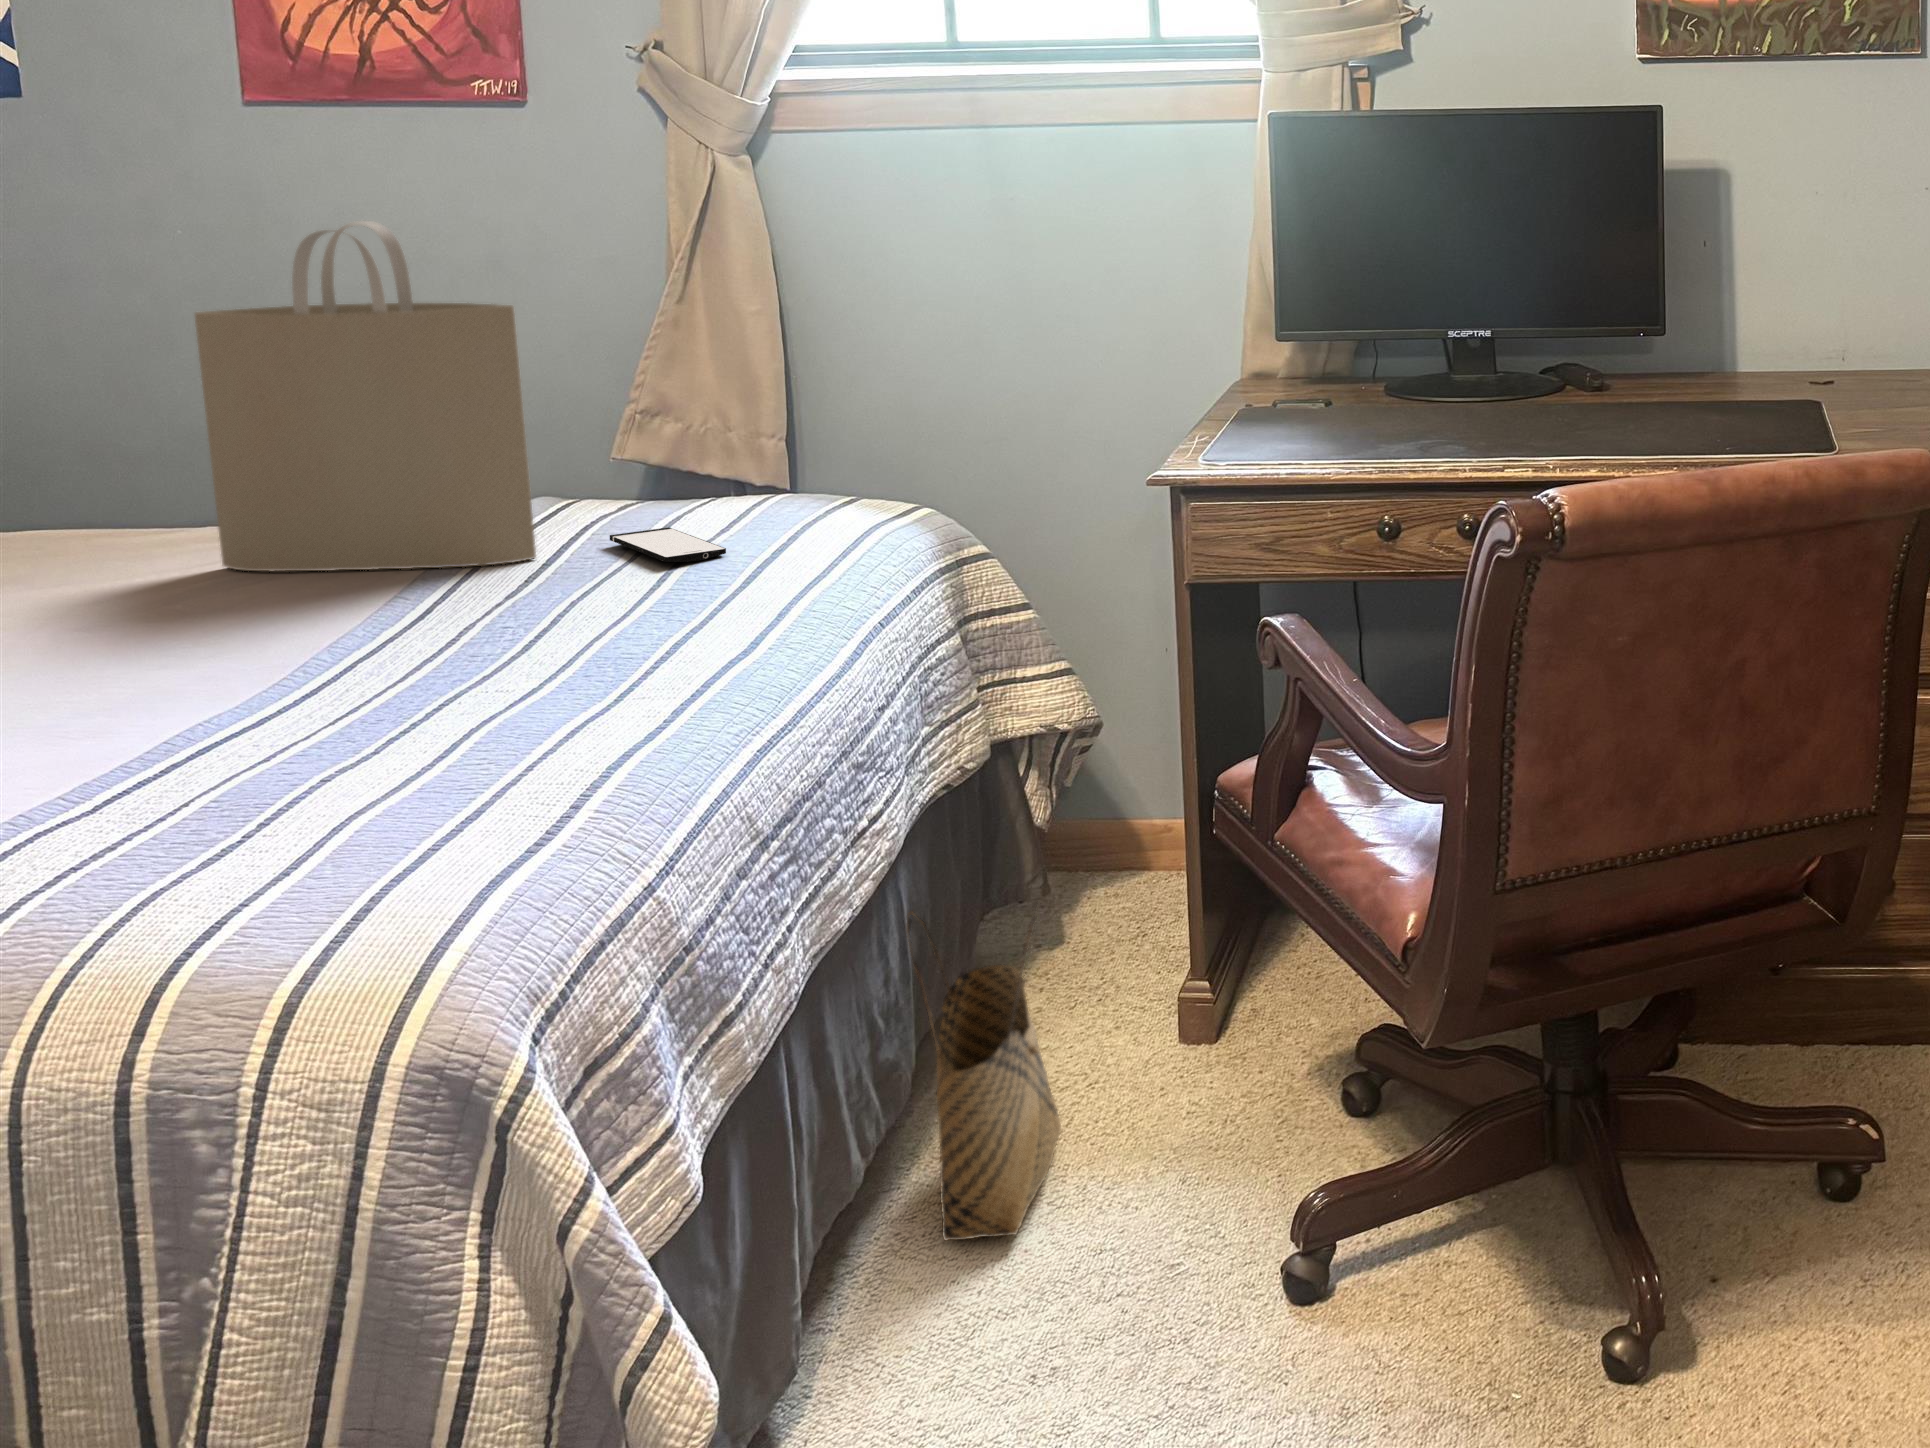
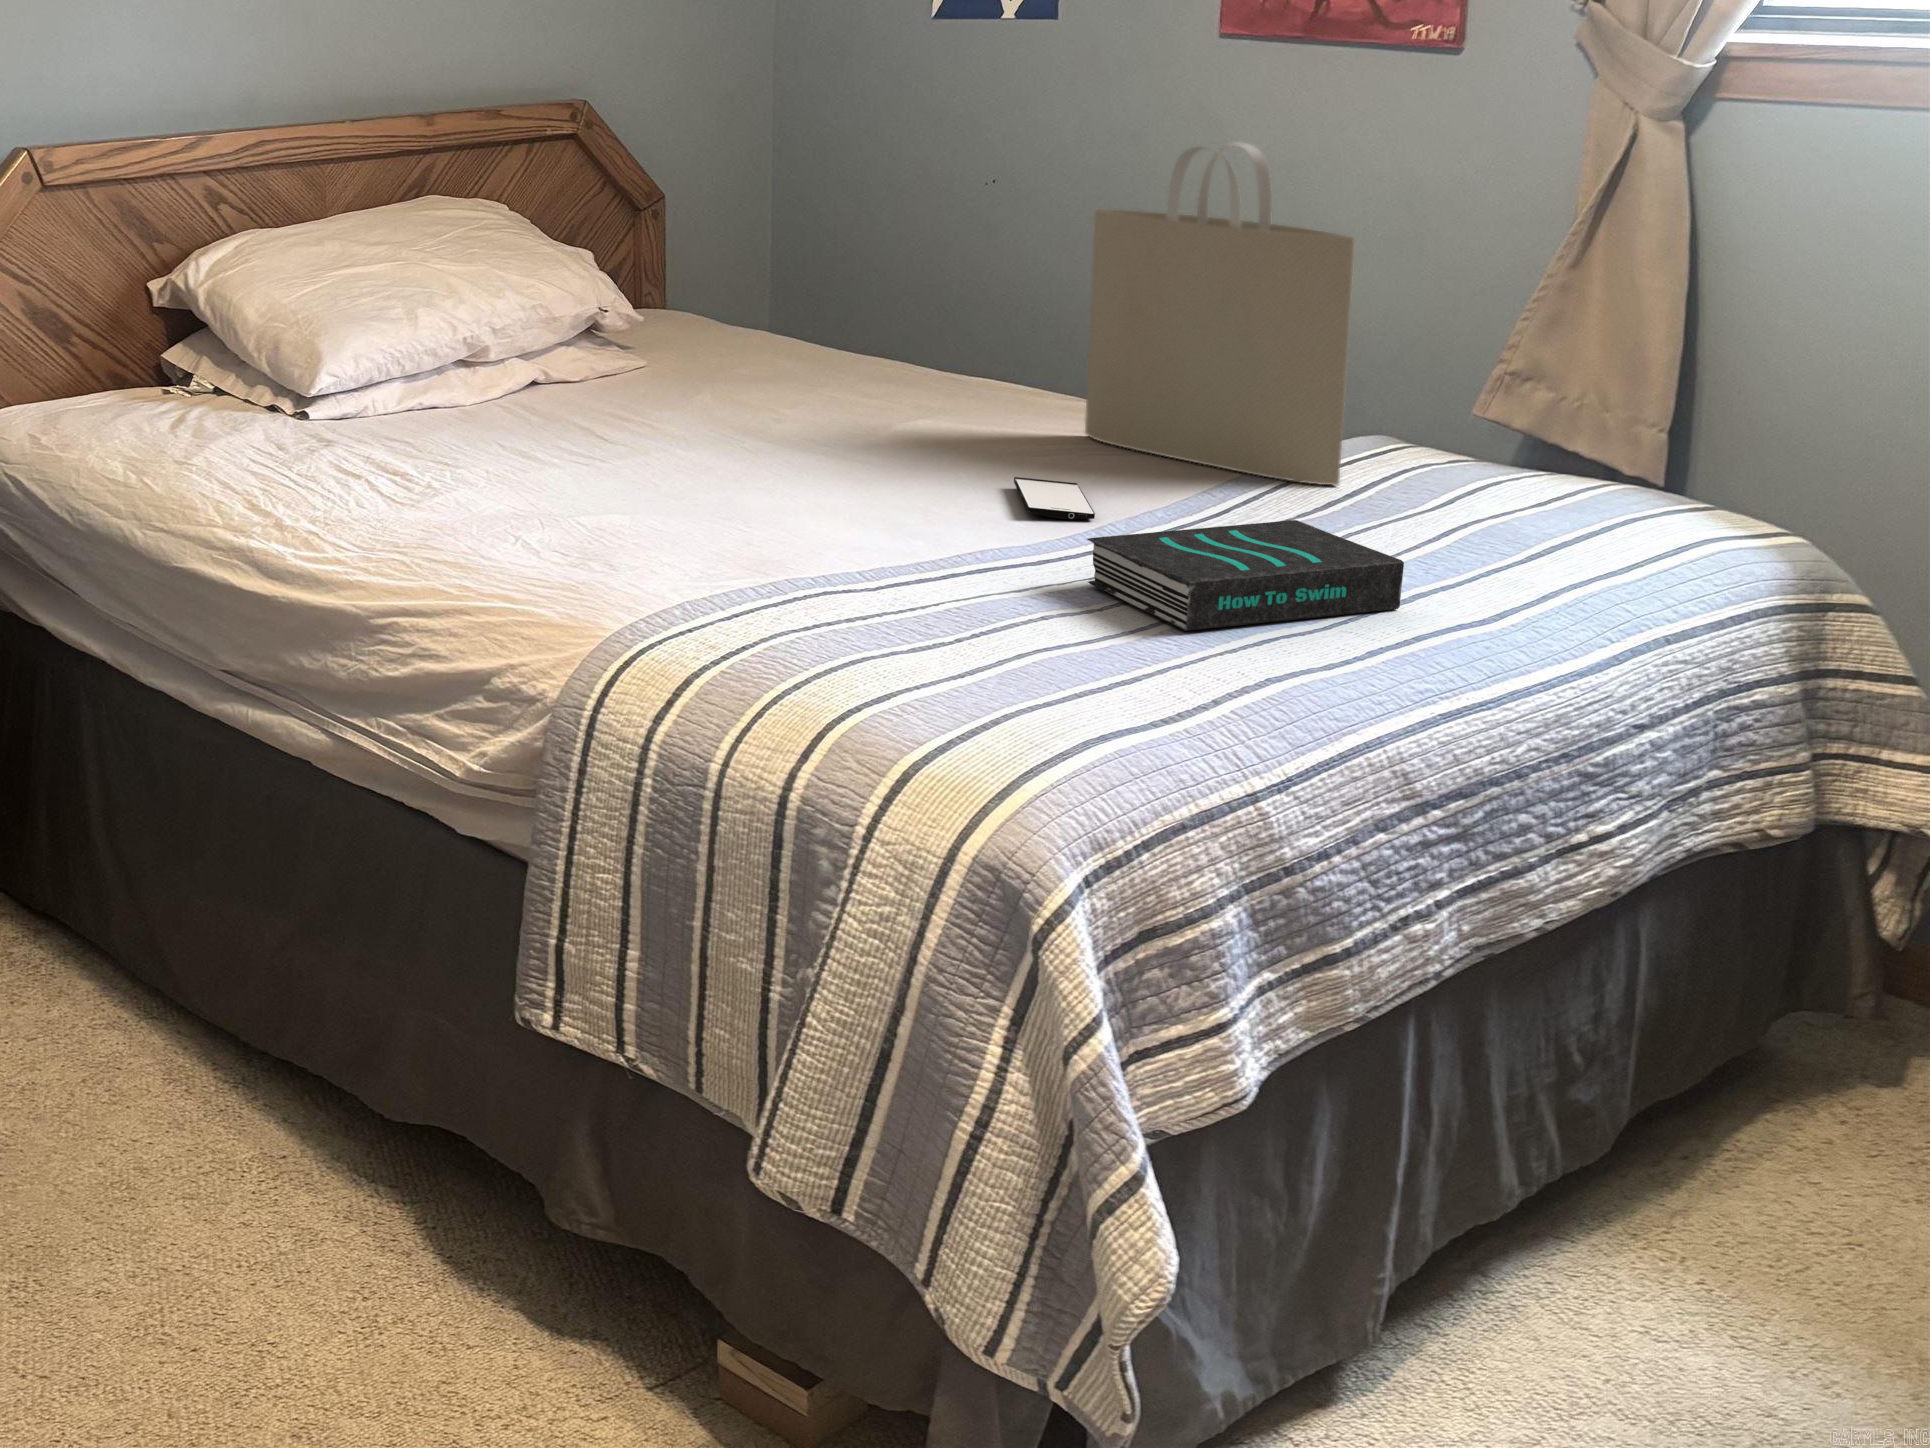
smartphone: present [610,527,726,562] -> present [1014,477,1095,519]
book: none [348,604,682,748] -> present [1087,520,1404,631]
woven basket: present [906,906,1061,1240] -> none [1597,950,1794,1347]

